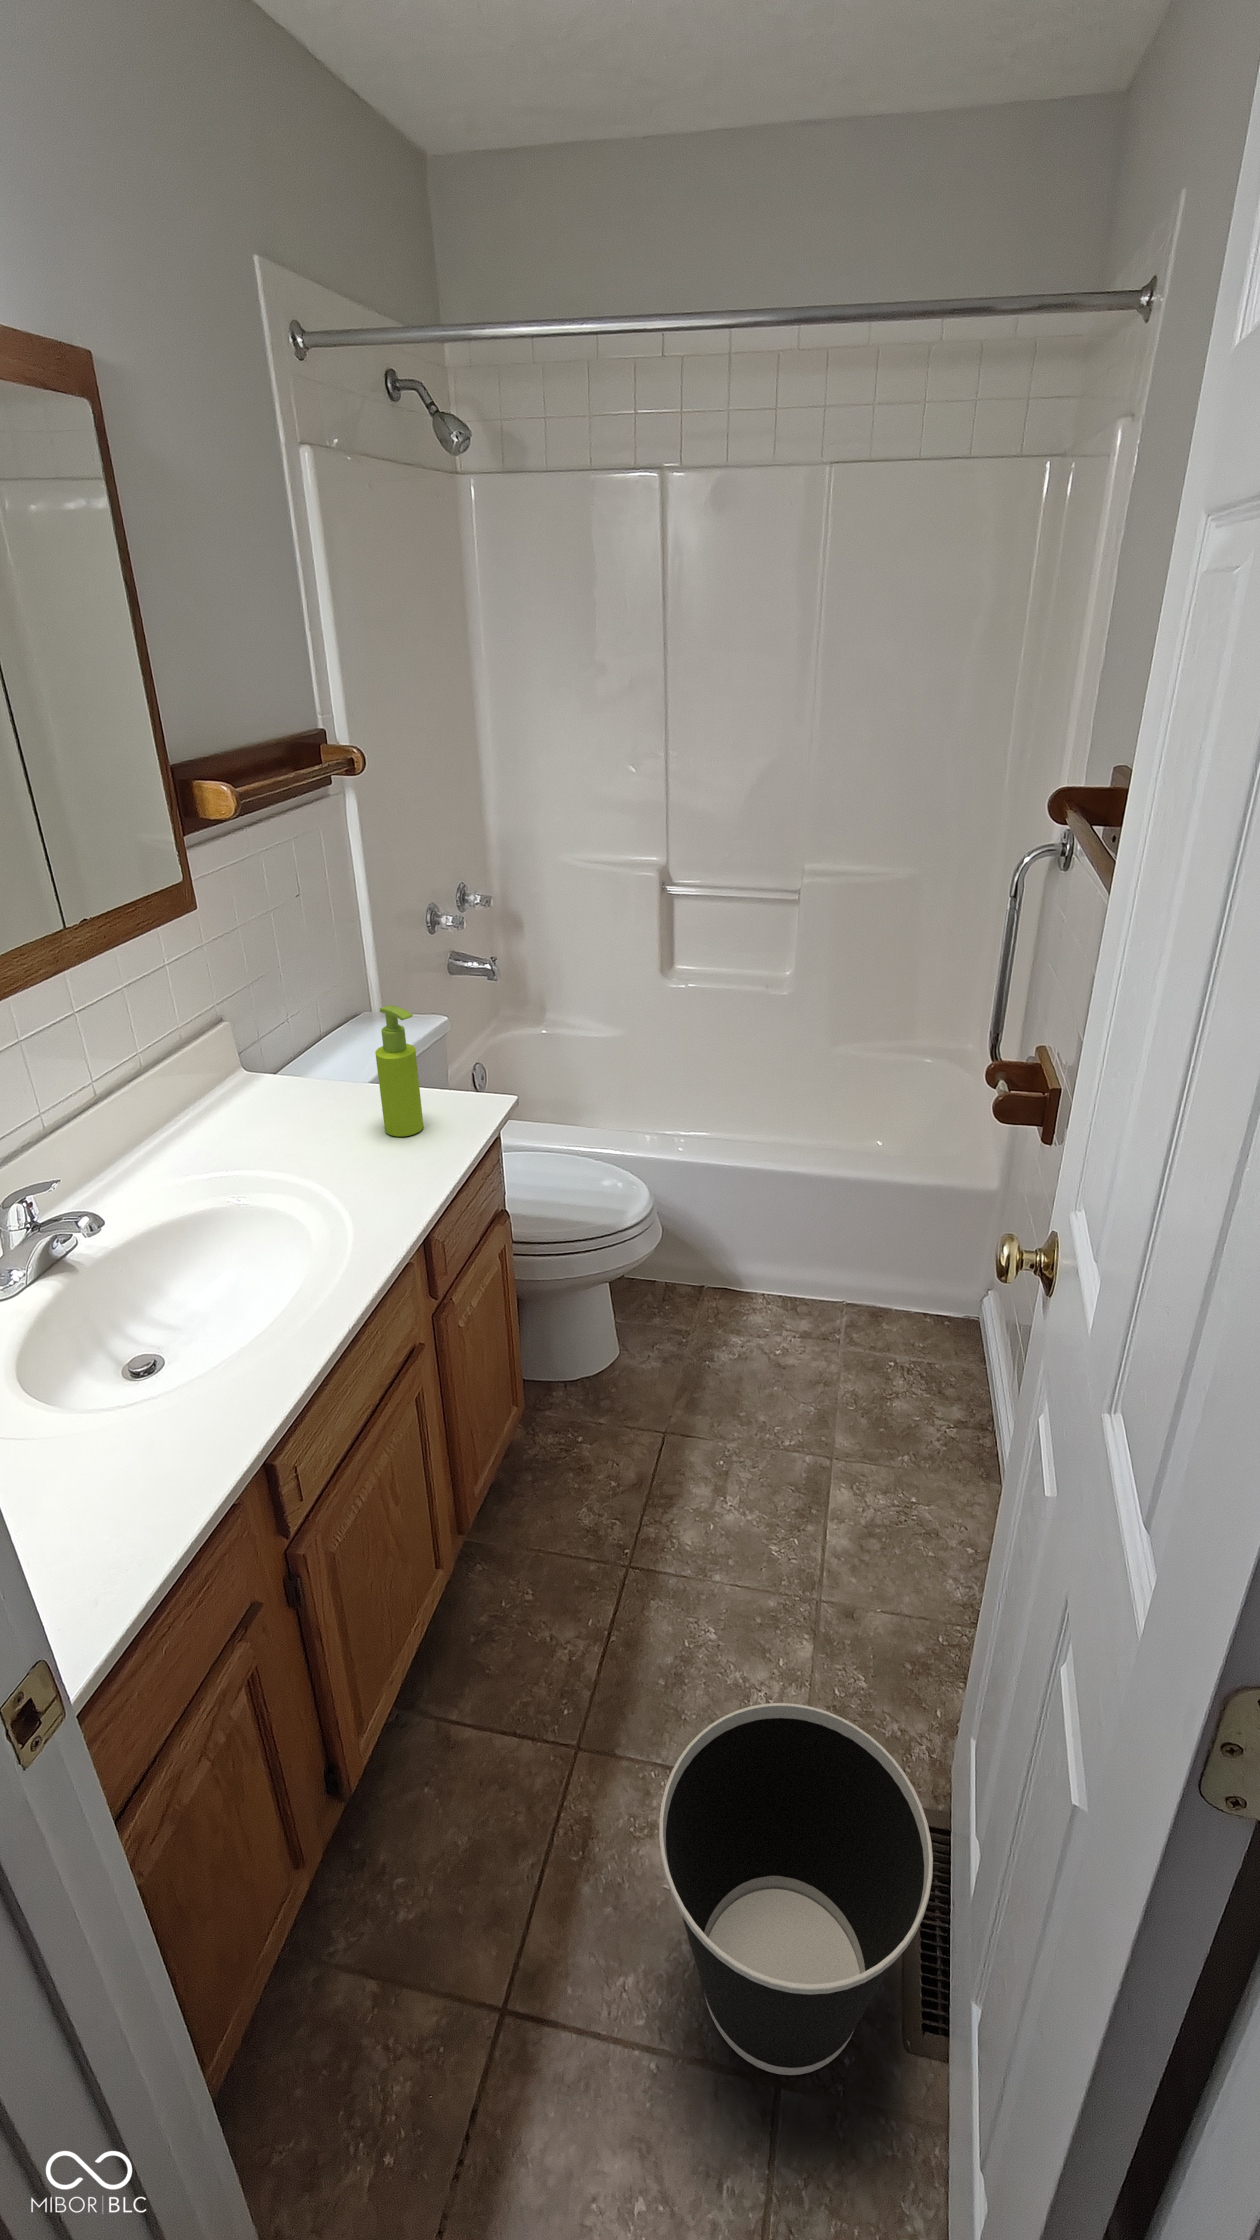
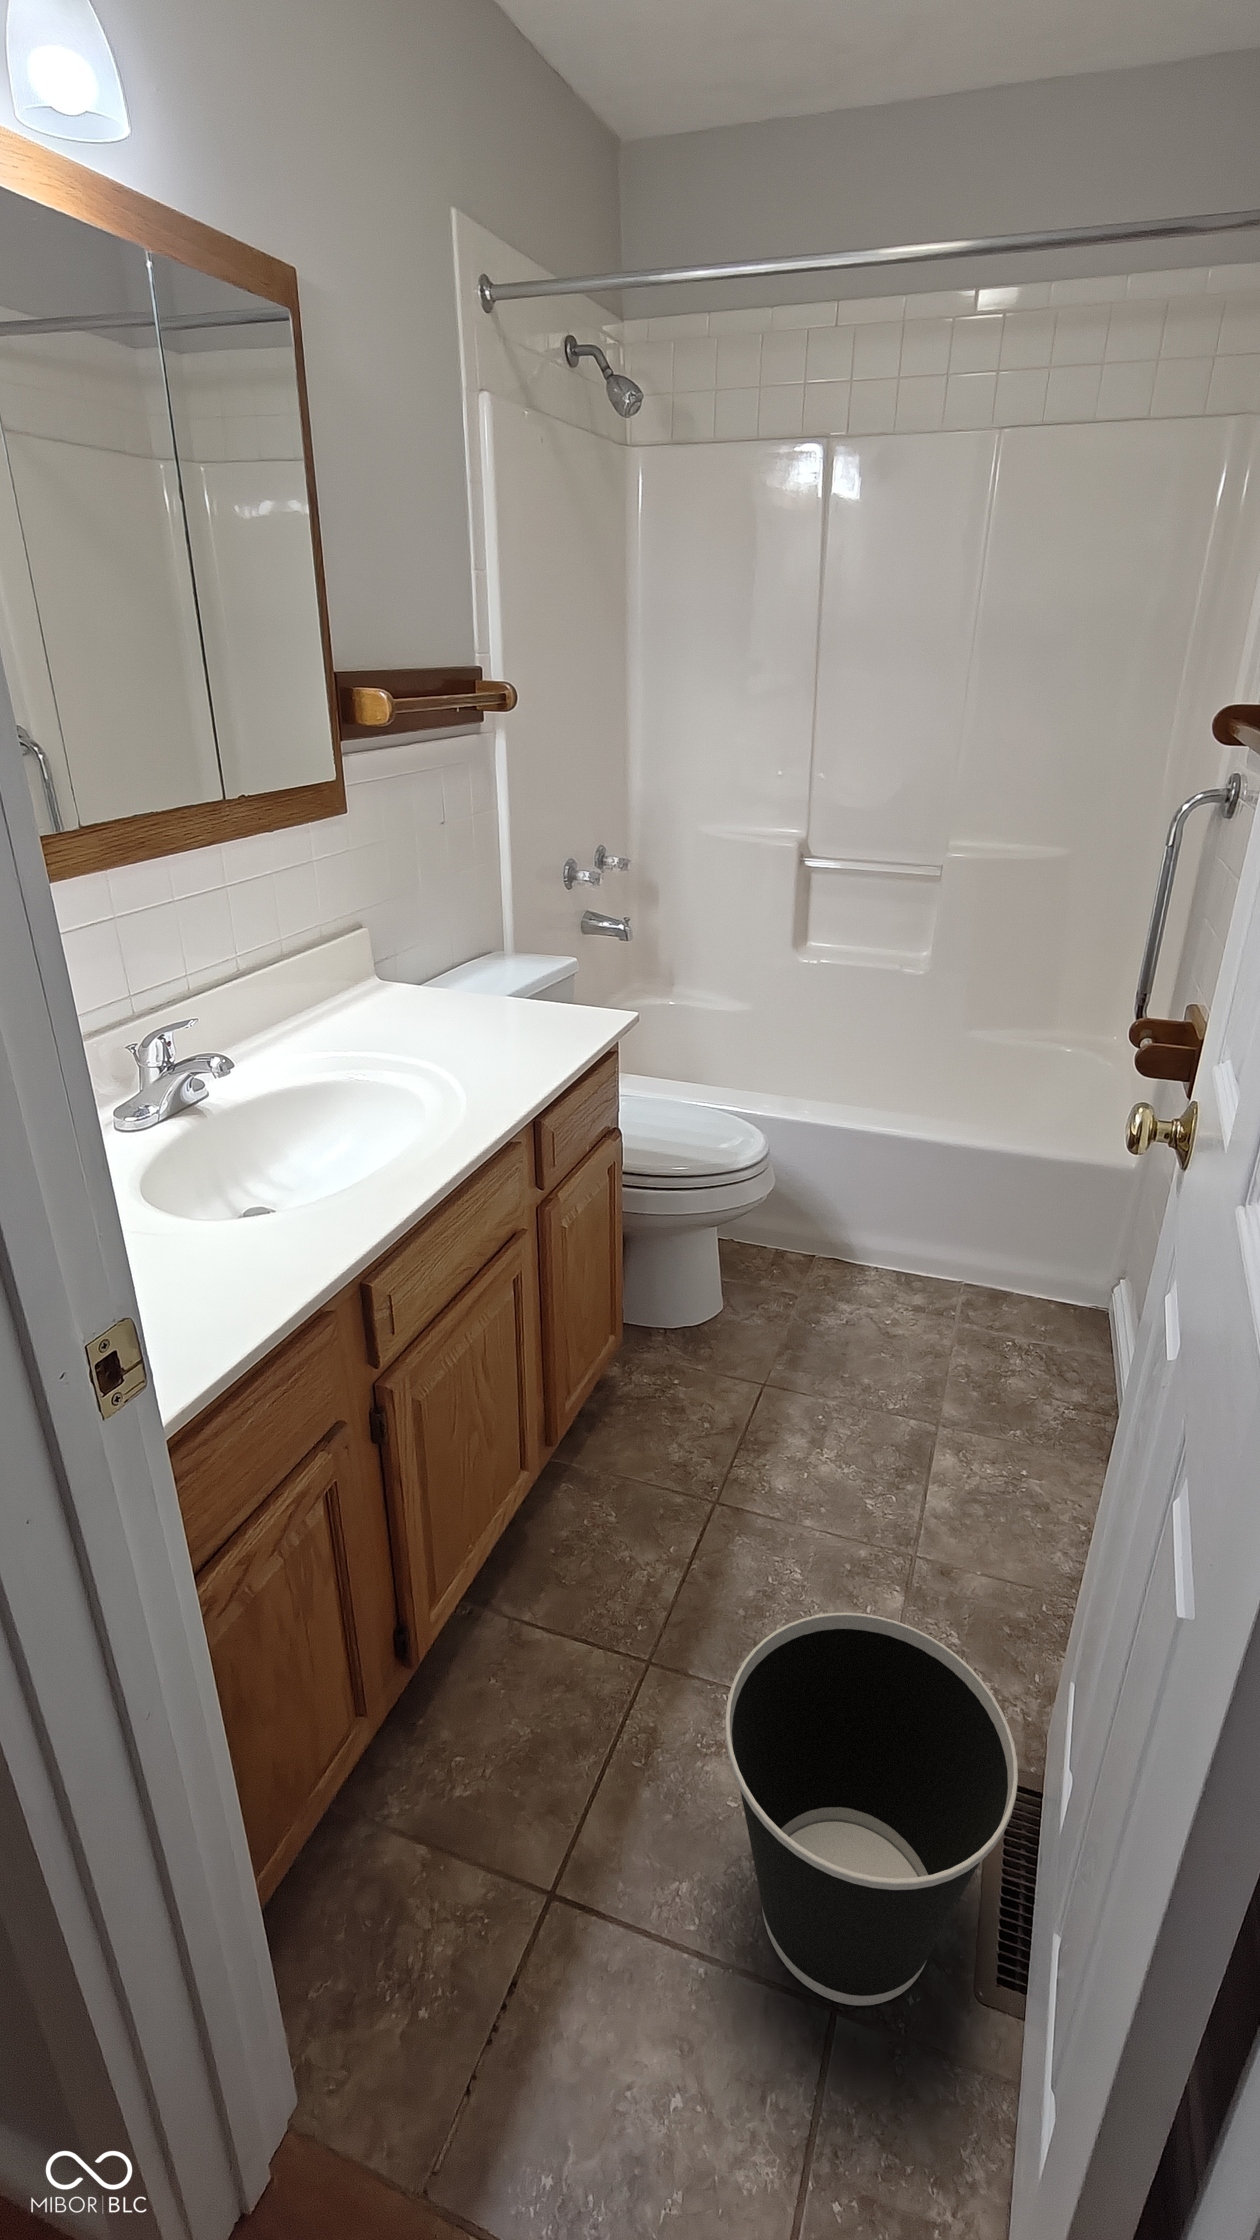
soap dispenser: present [375,1005,423,1137] -> none [503,899,544,1032]

